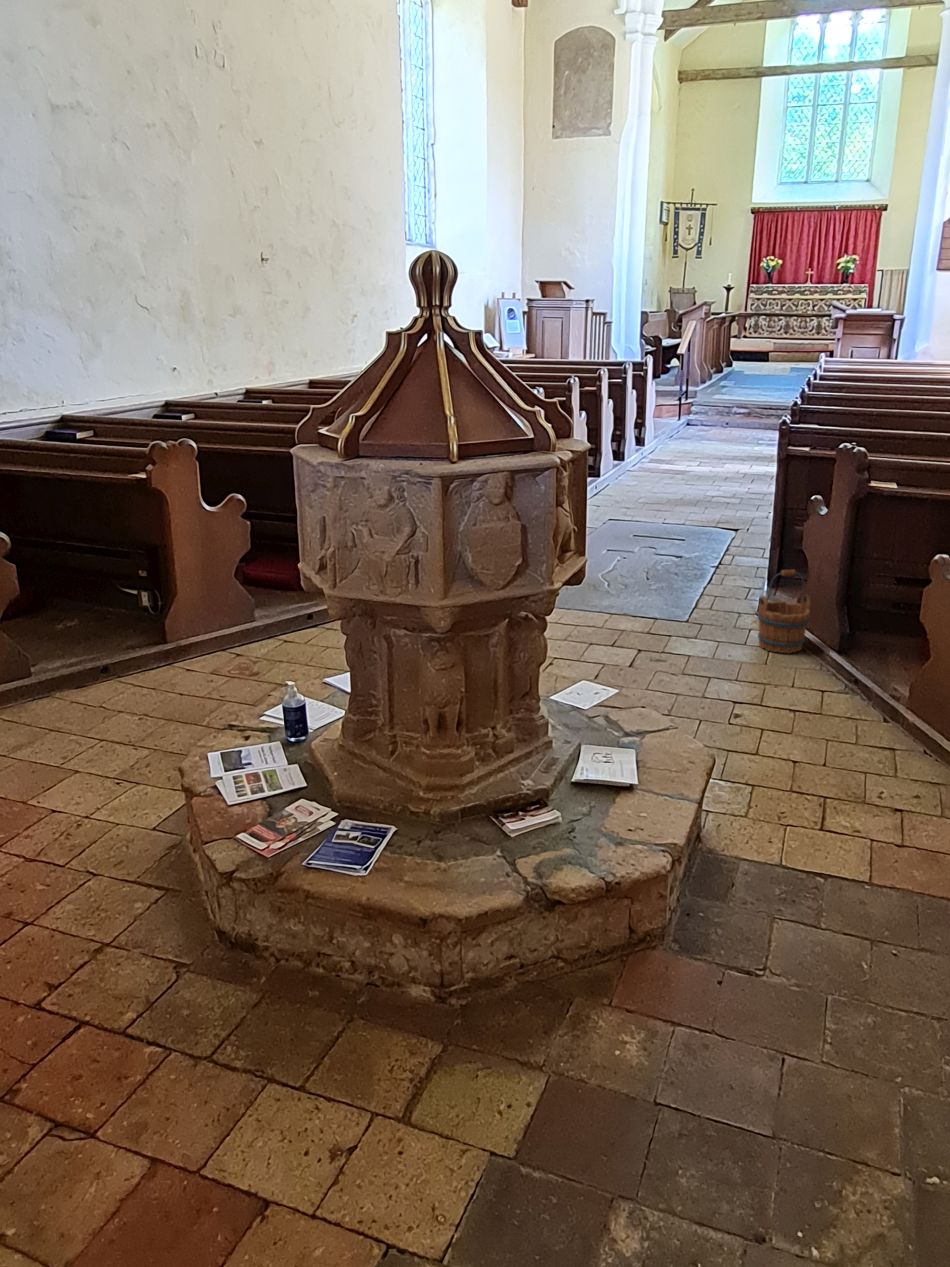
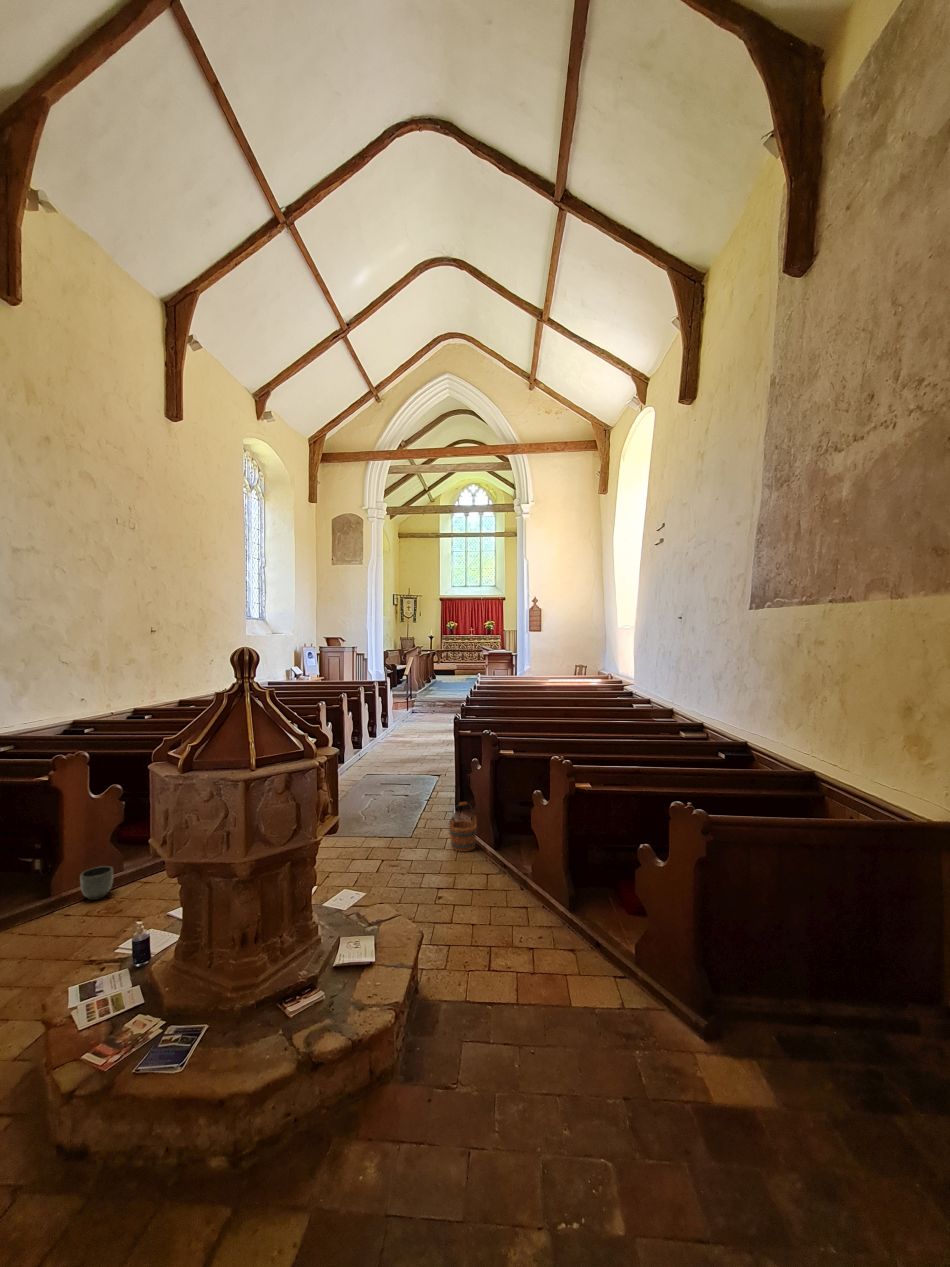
planter: none [204,610,246,654] -> present [80,866,113,900]

